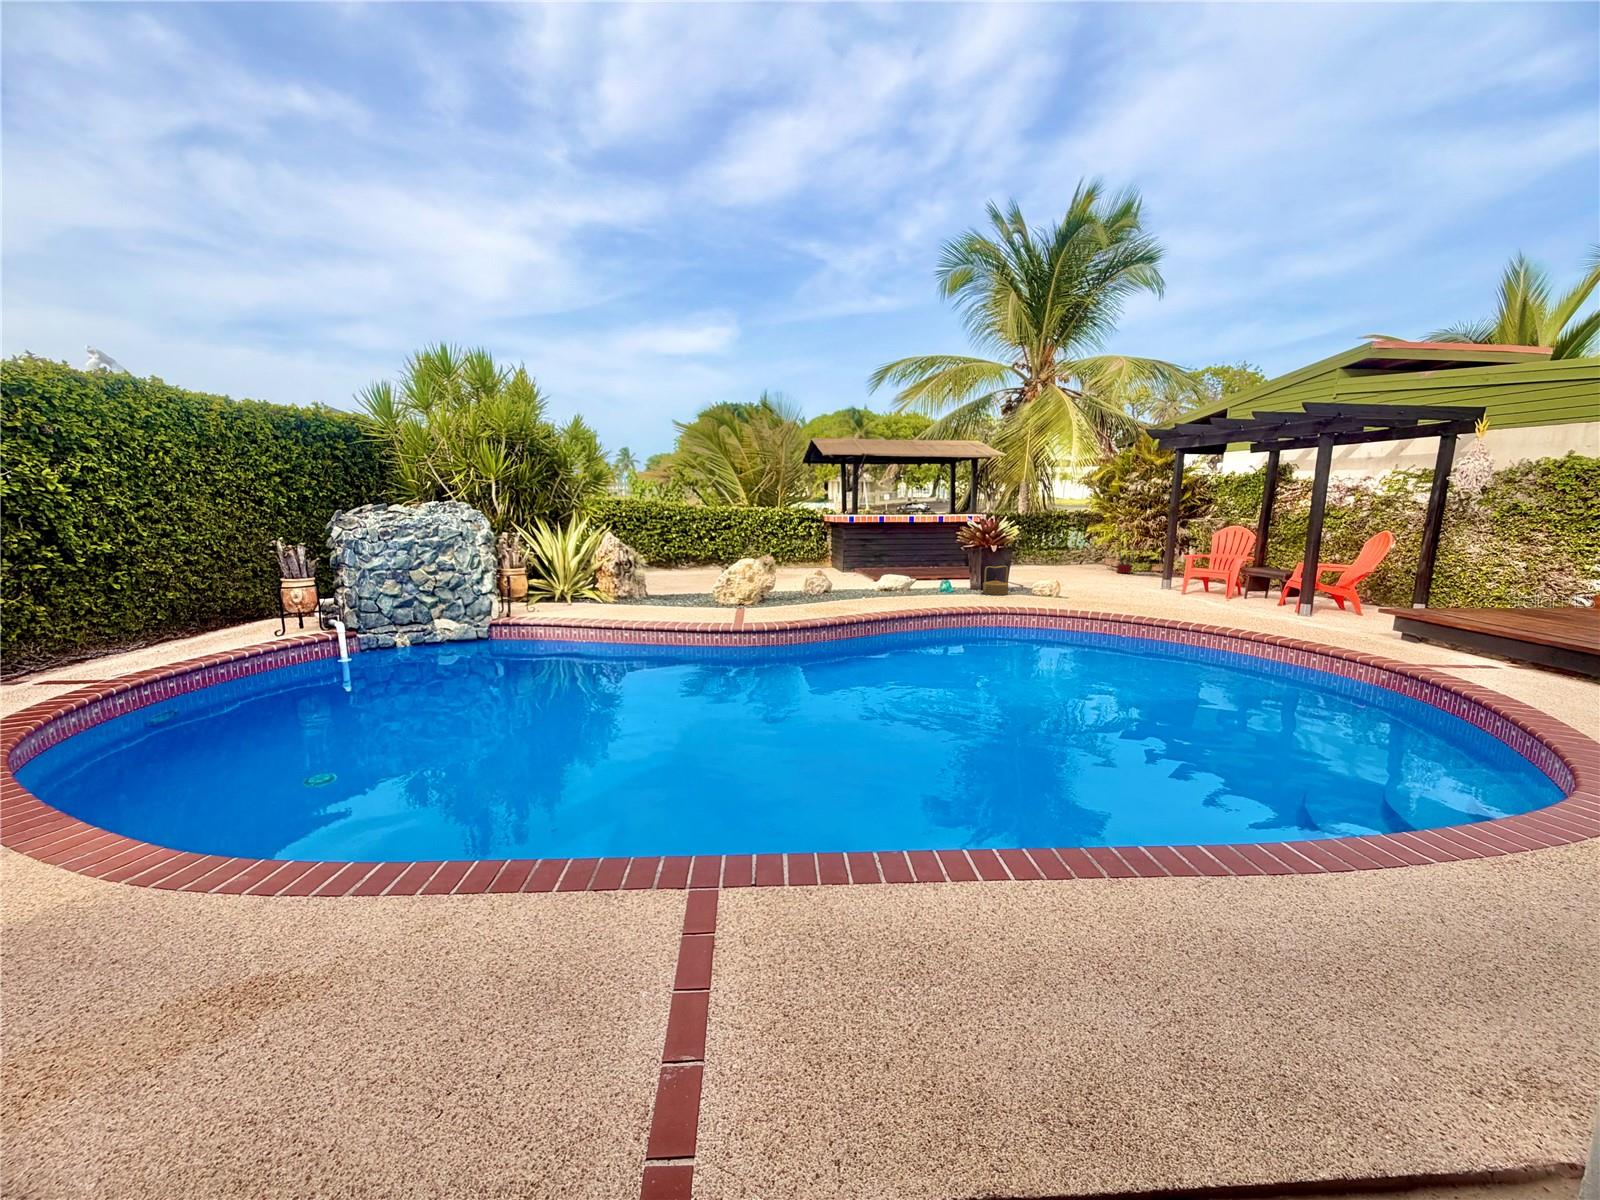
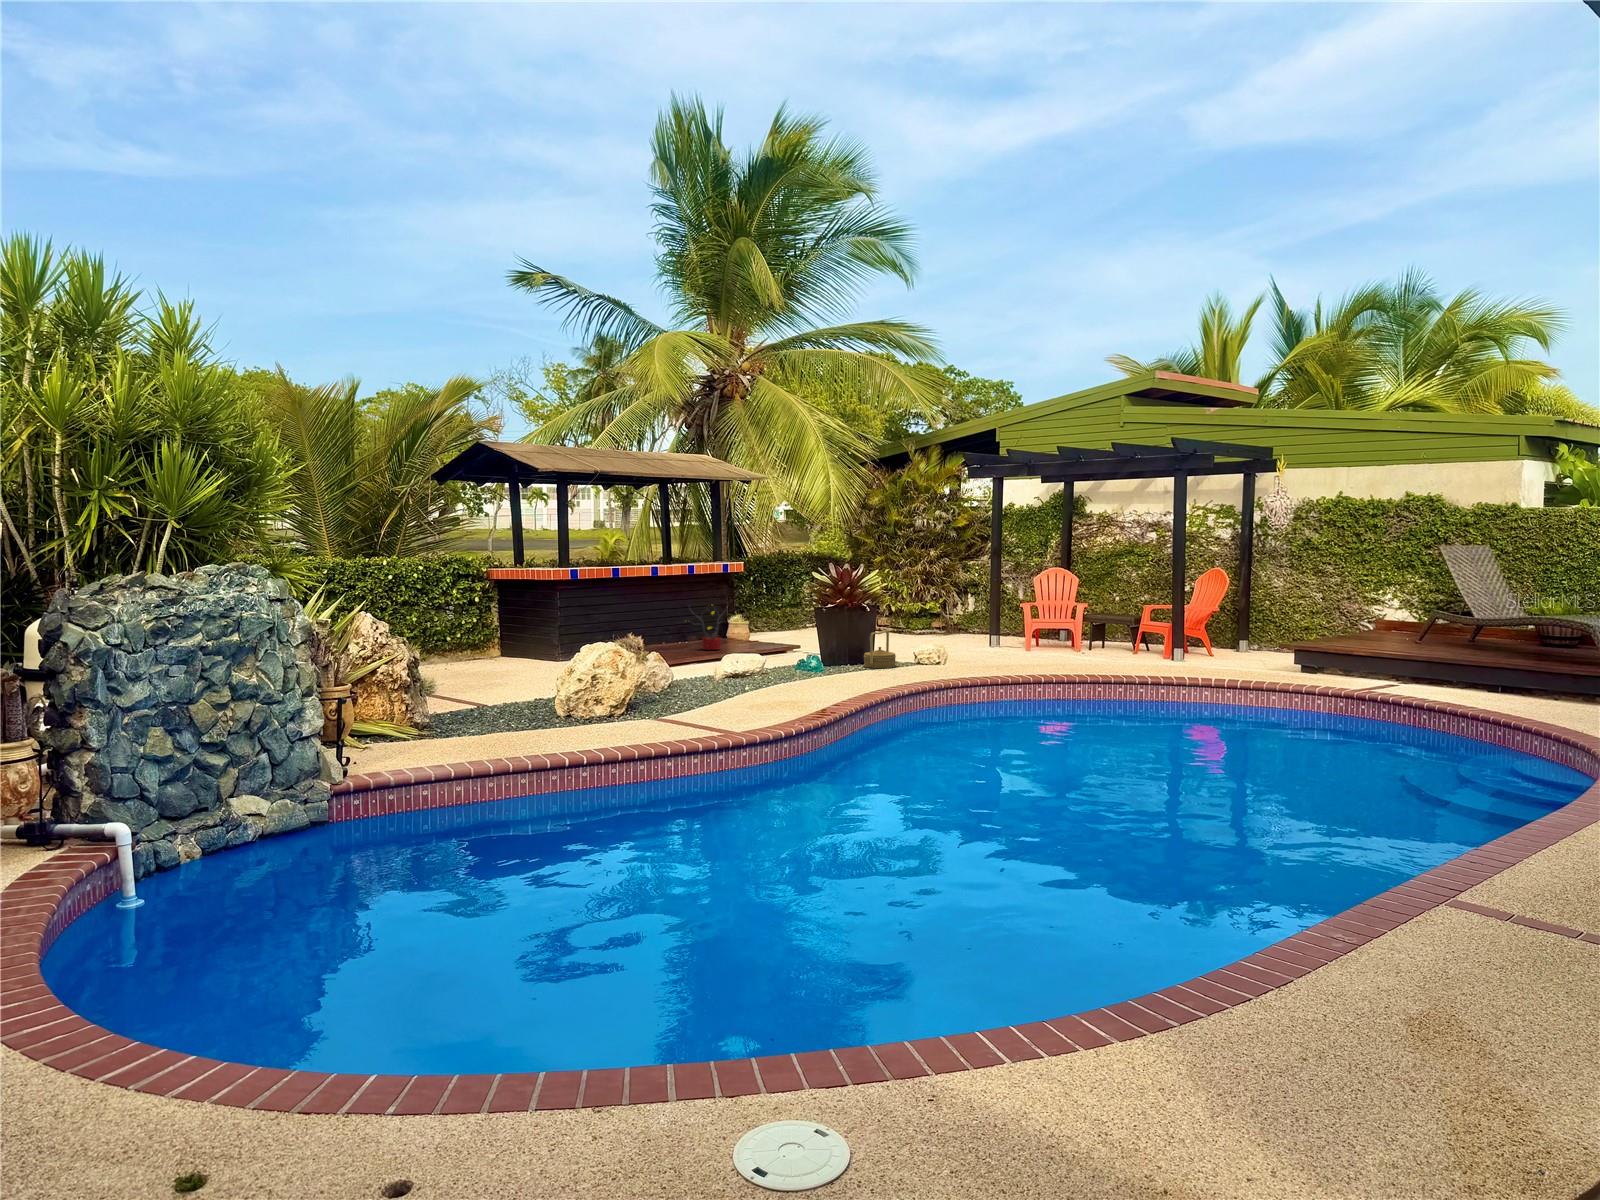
decorative plant: present [1117,541,1144,573] -> present [690,609,726,650]

